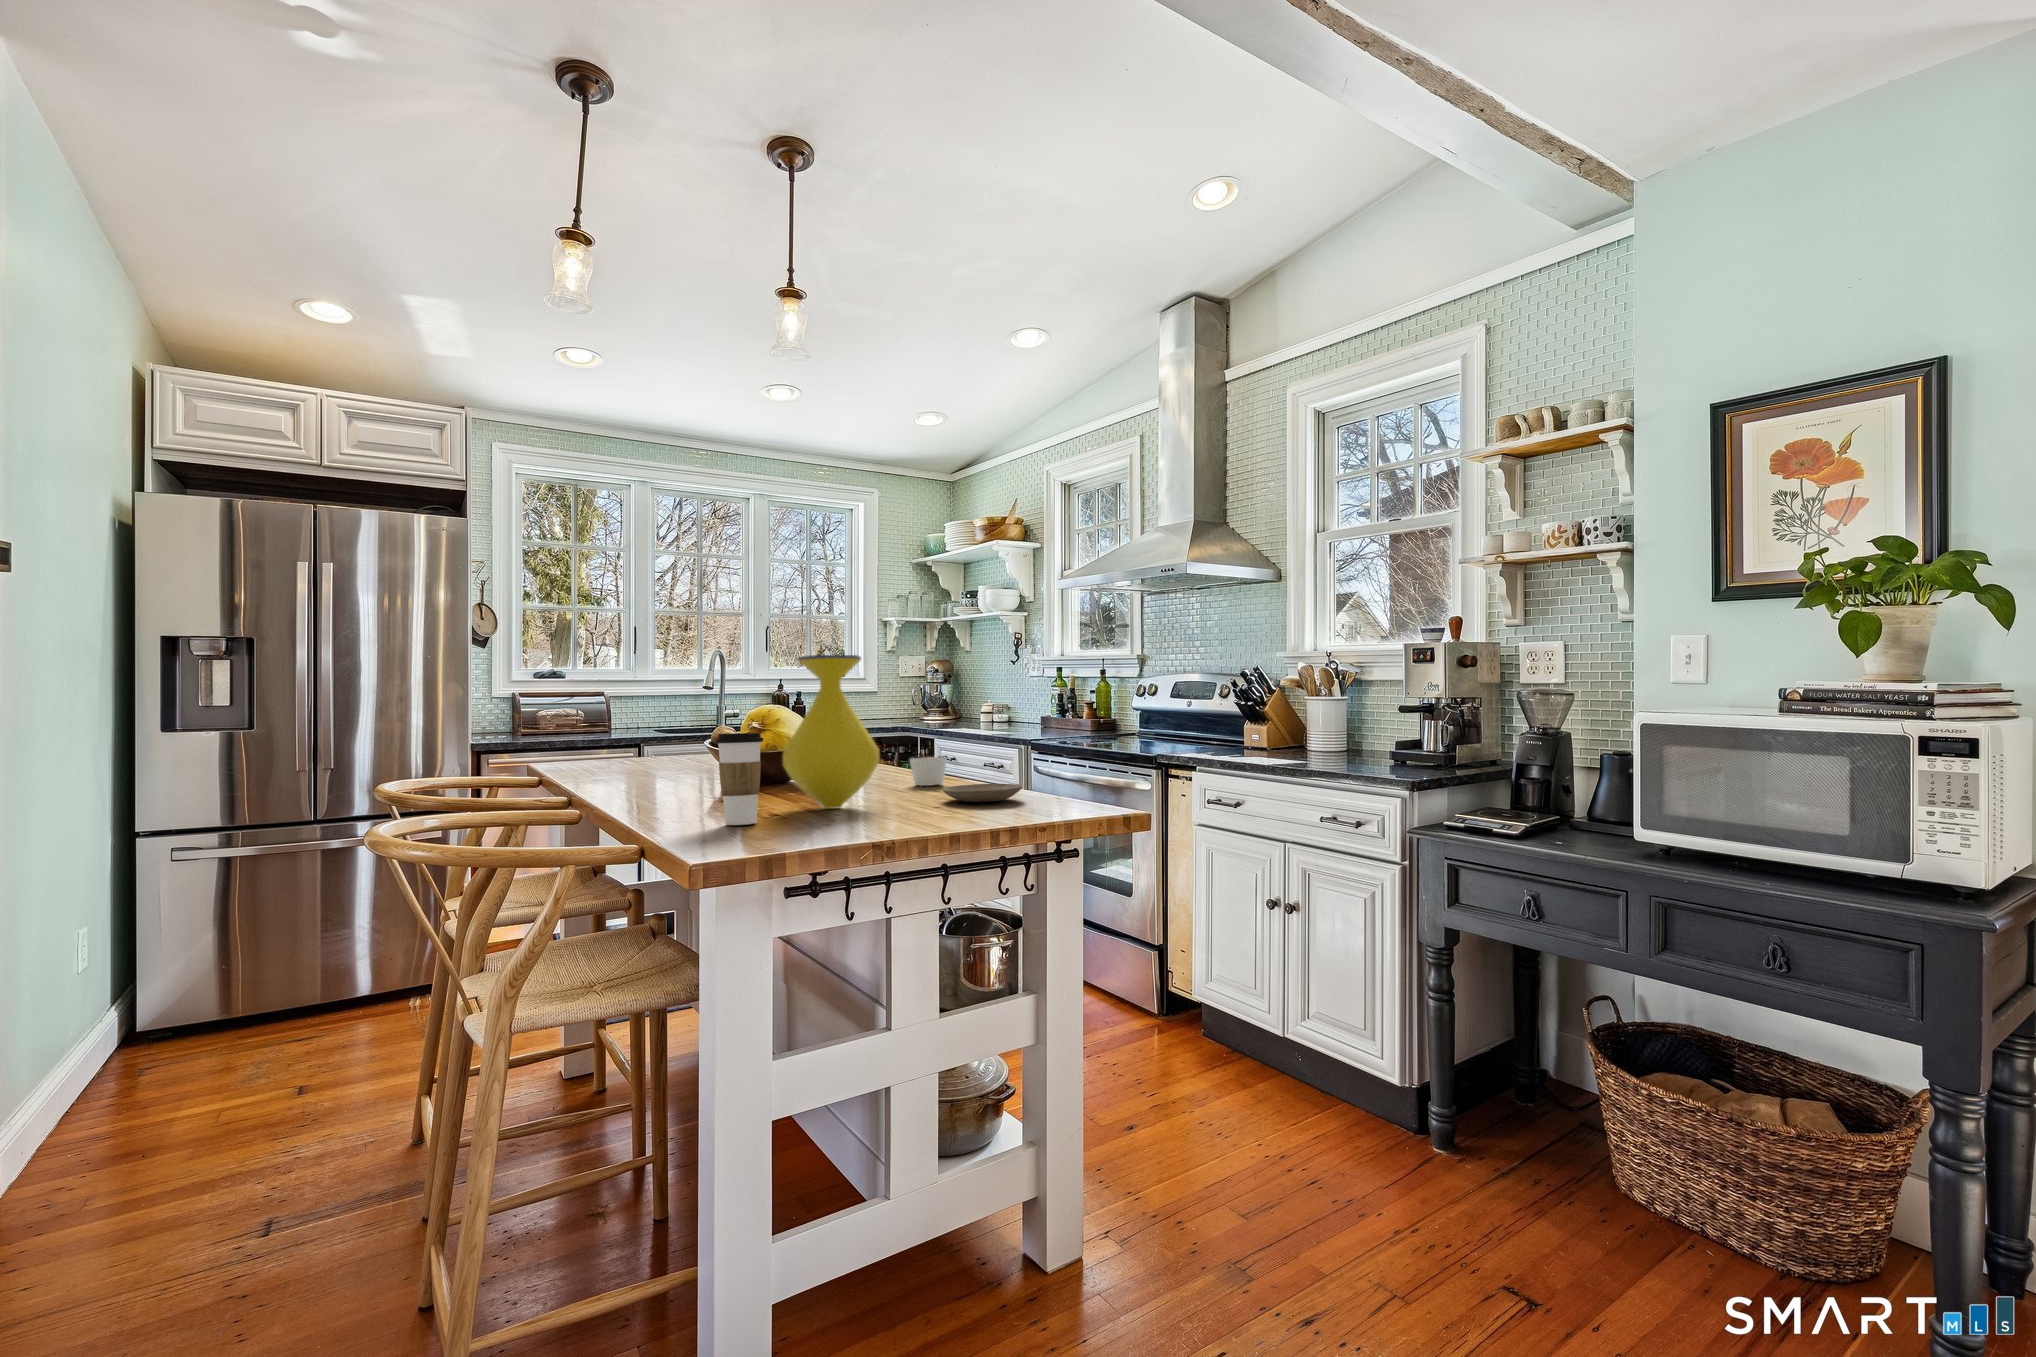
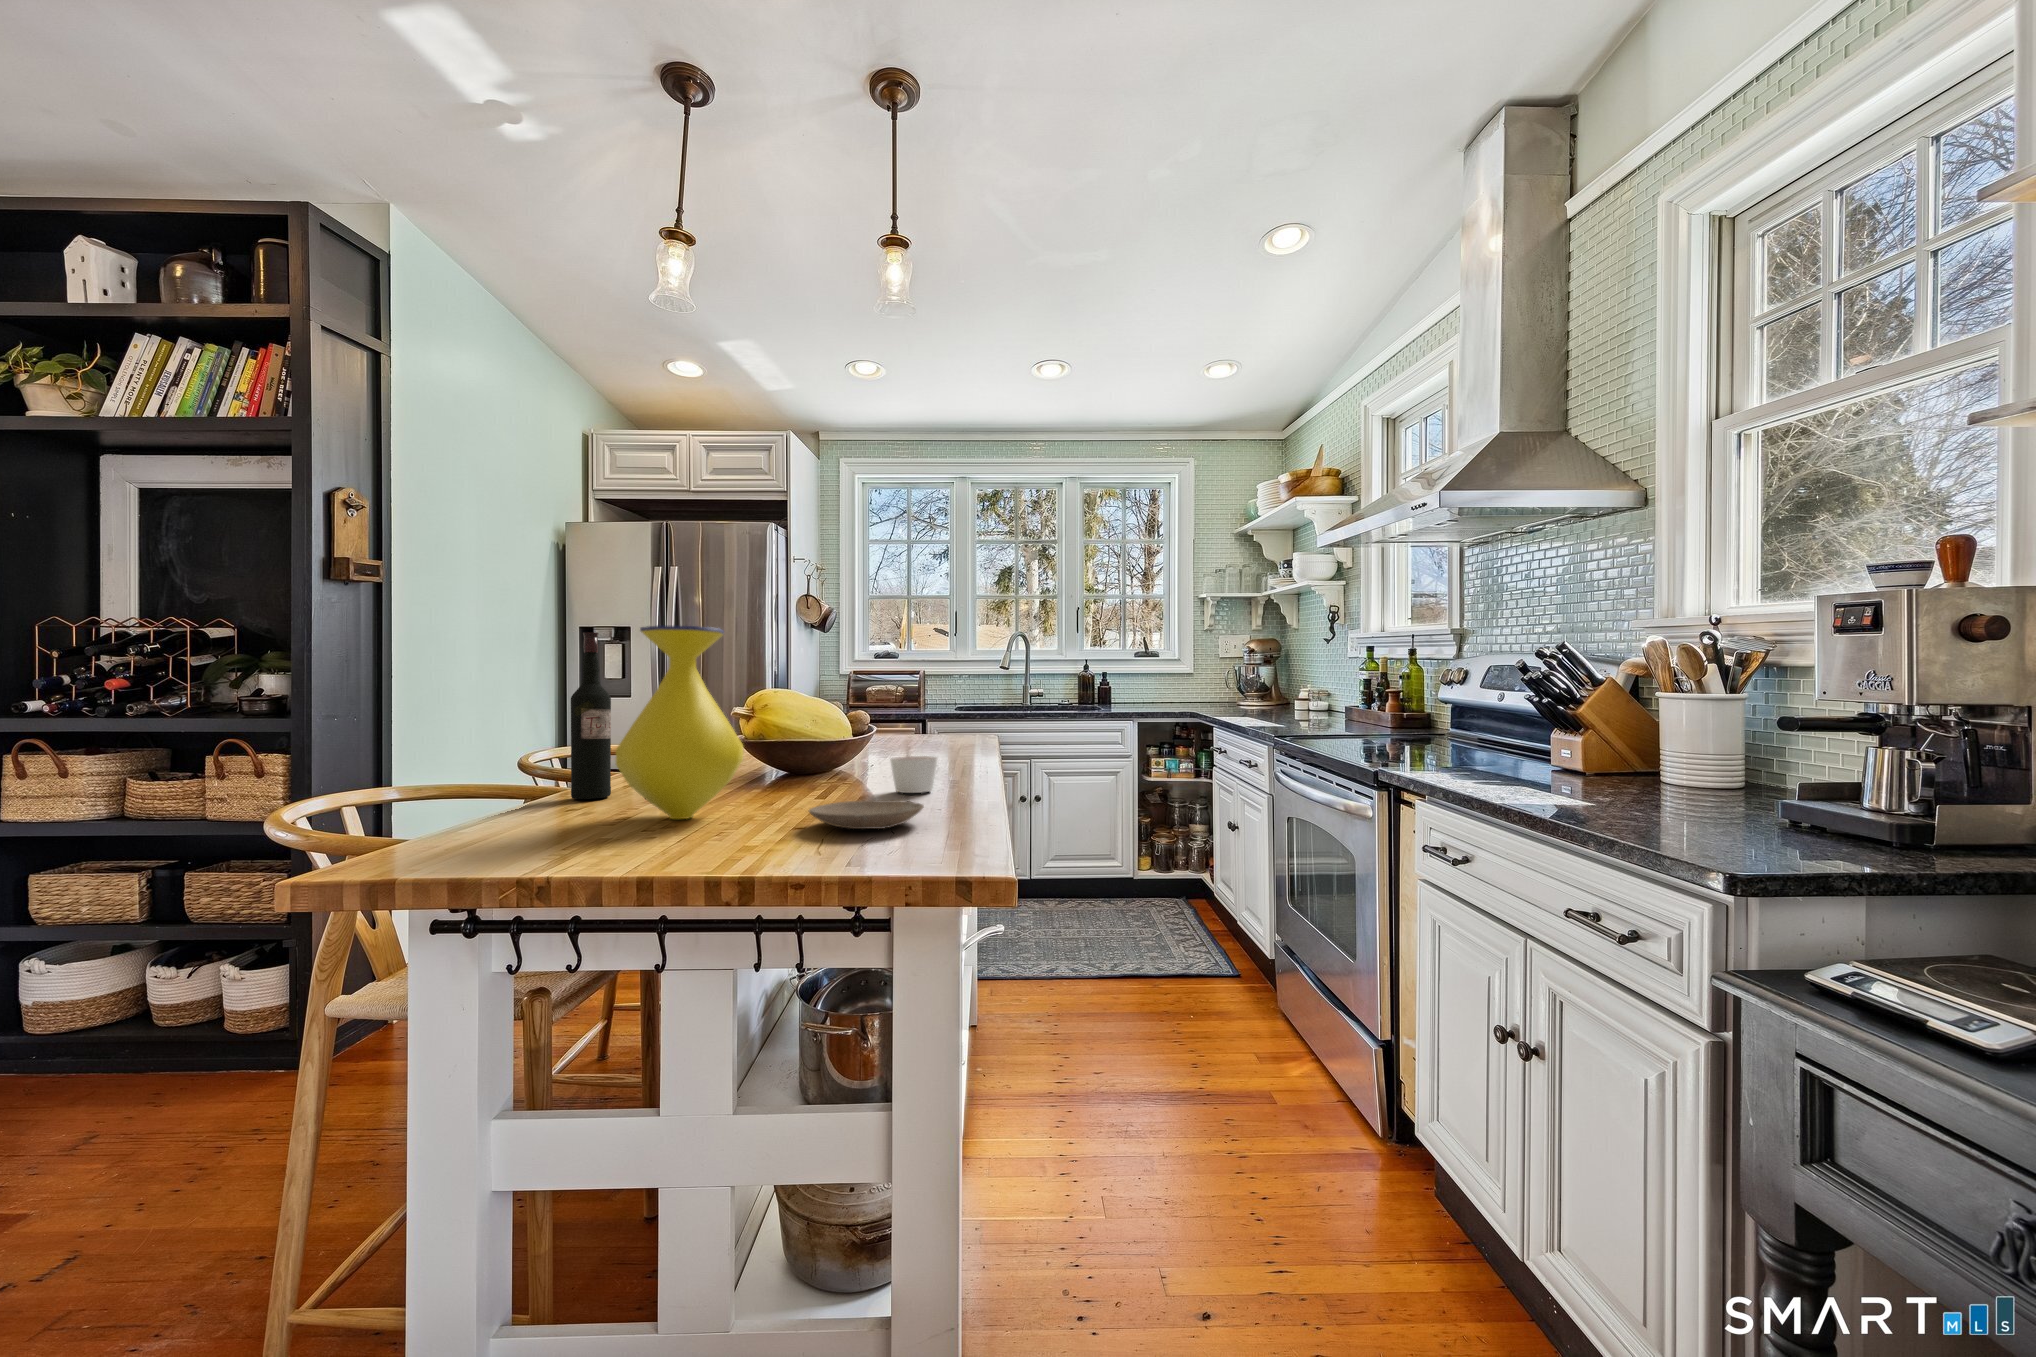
wine bottle: none [666,657,702,807] -> present [571,632,611,799]
coffee cup: present [715,733,763,825] -> none [480,722,546,833]

